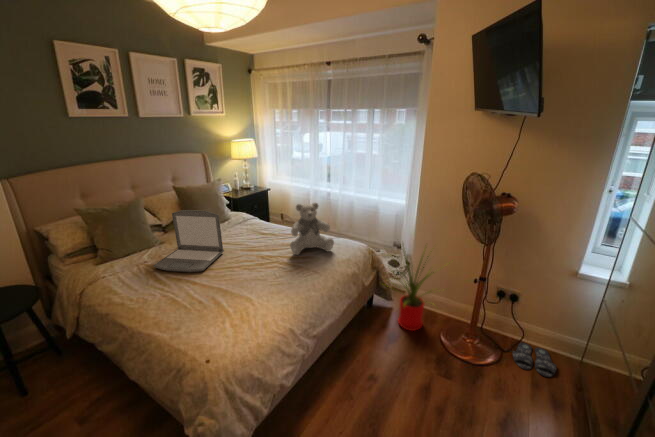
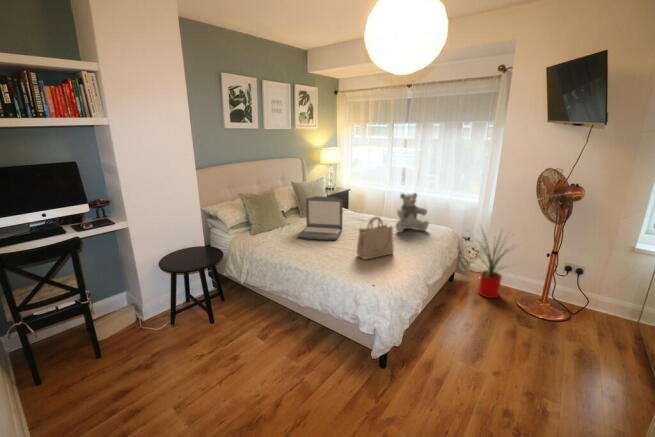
handbag: none [207,249,266,312] -> present [357,217,394,260]
slippers: present [513,343,556,377] -> none [580,310,618,331]

